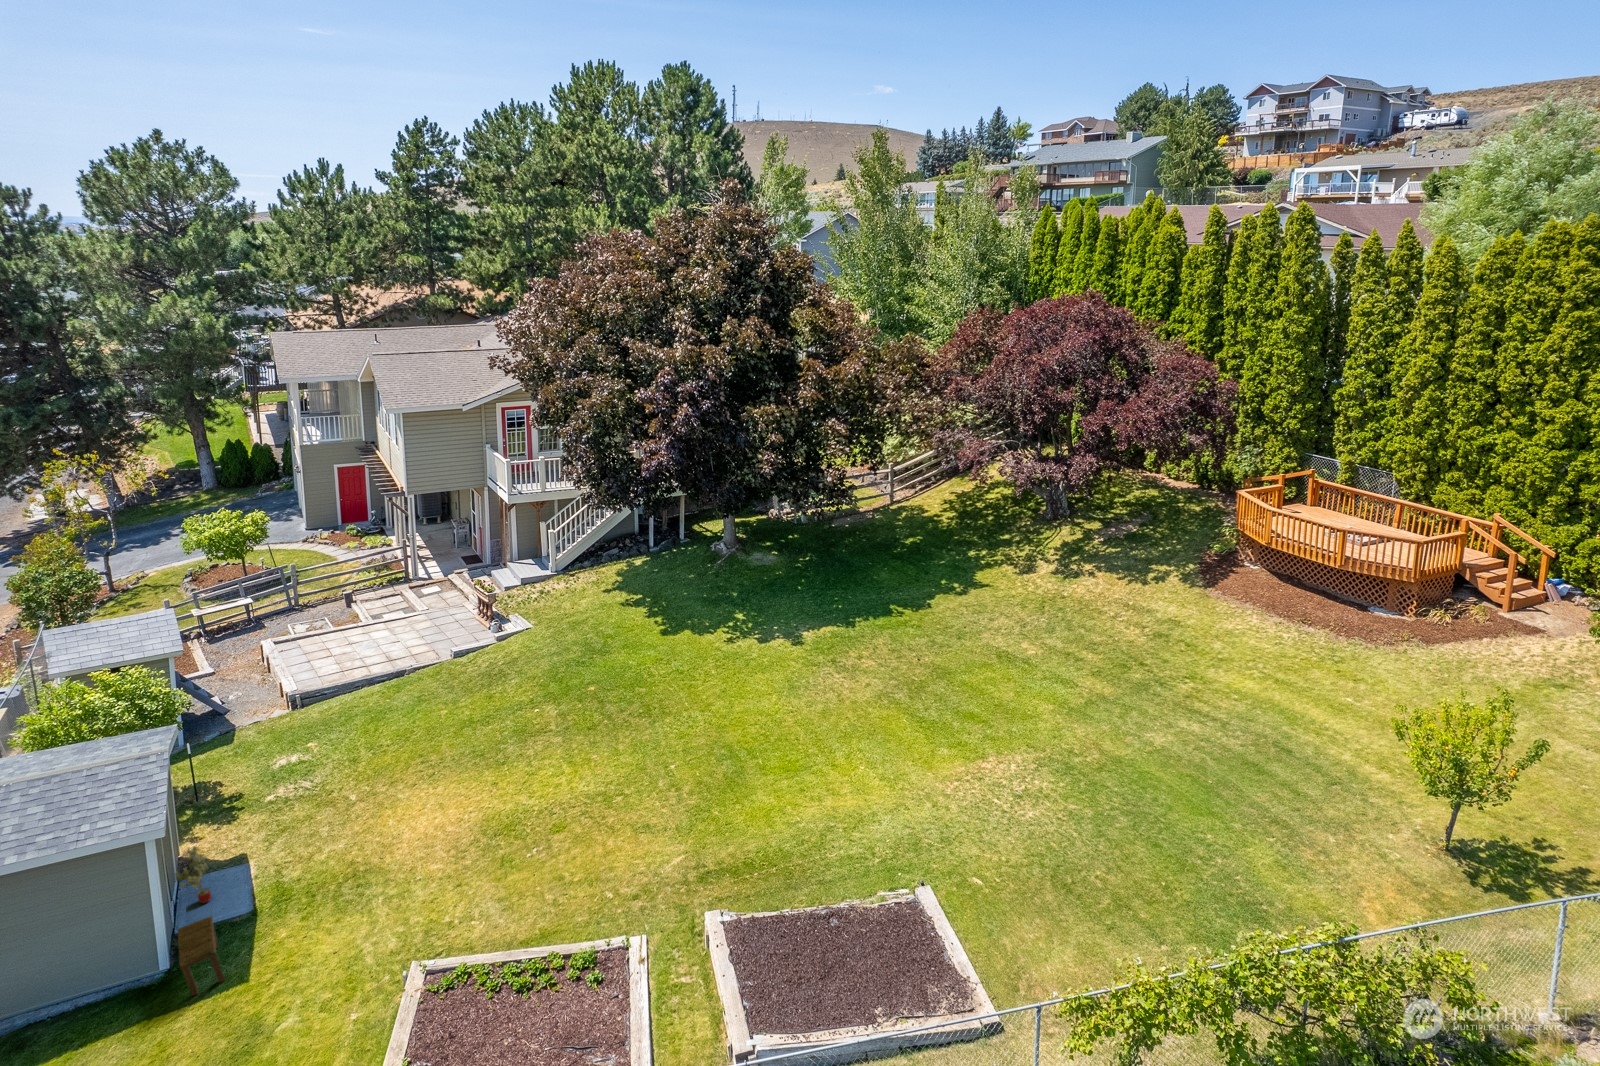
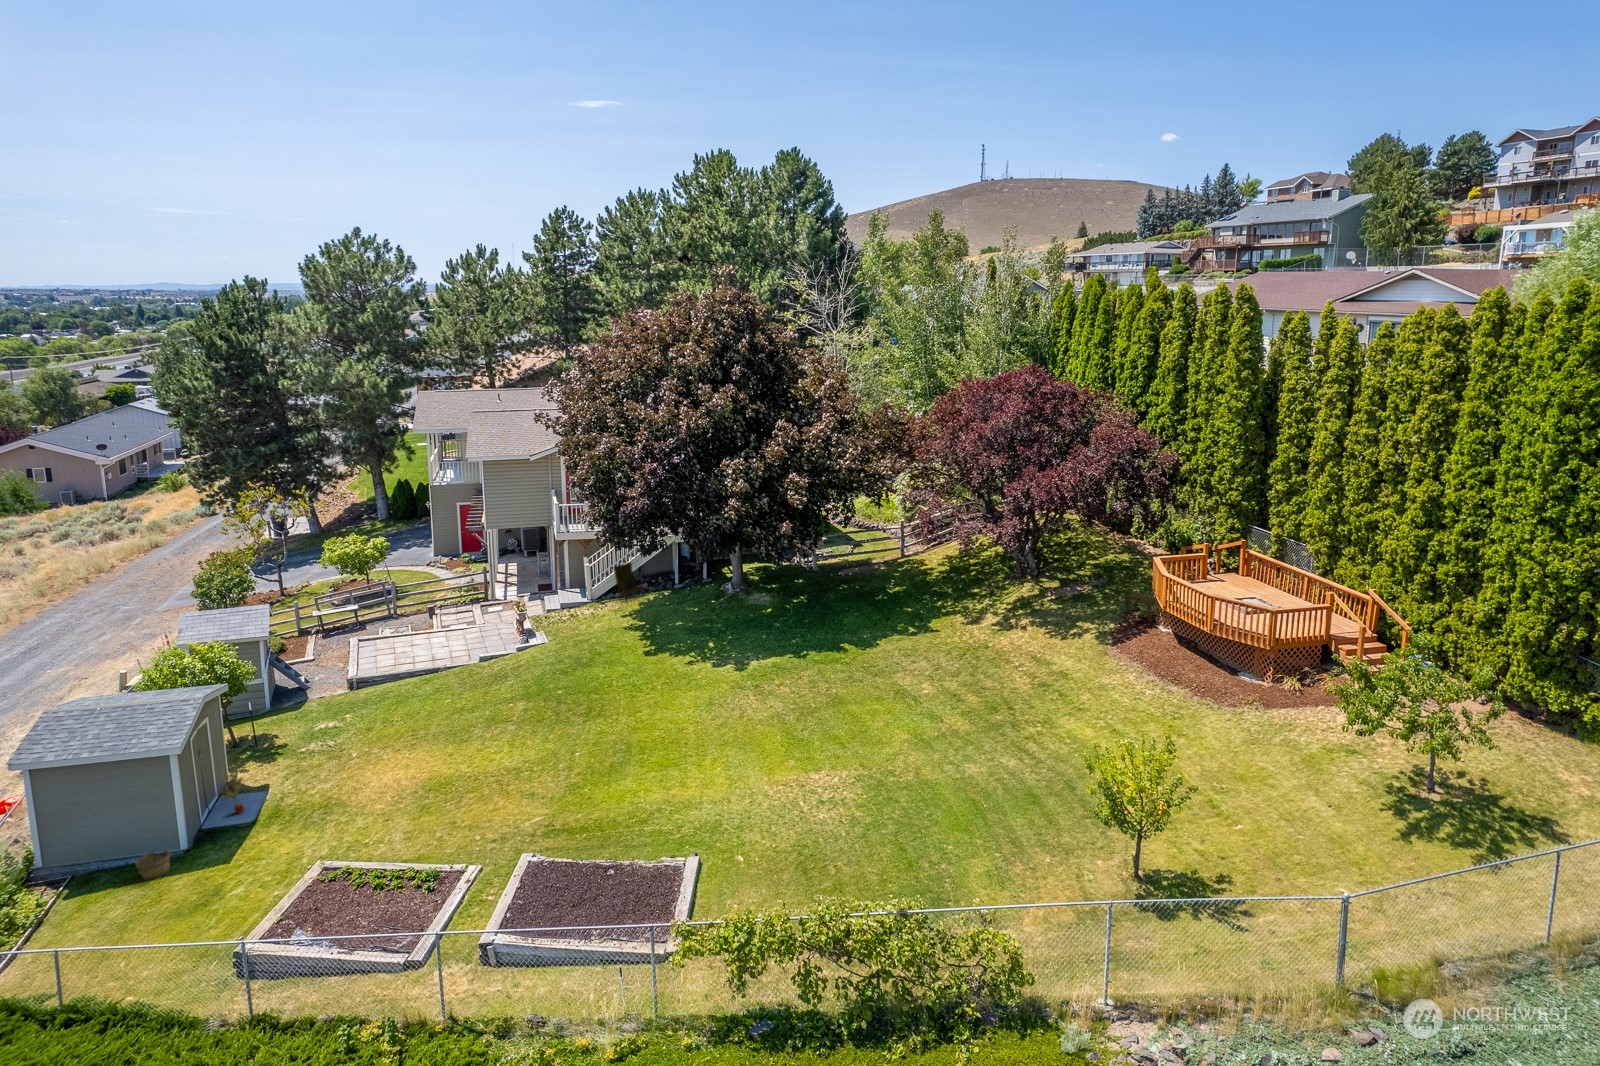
lounge chair: none [581,525,619,571] -> present [614,563,644,598]
bench: present [178,916,225,996] -> present [1125,593,1160,622]
wooden bucket: none [78,979,132,1029] -> present [135,850,170,880]

